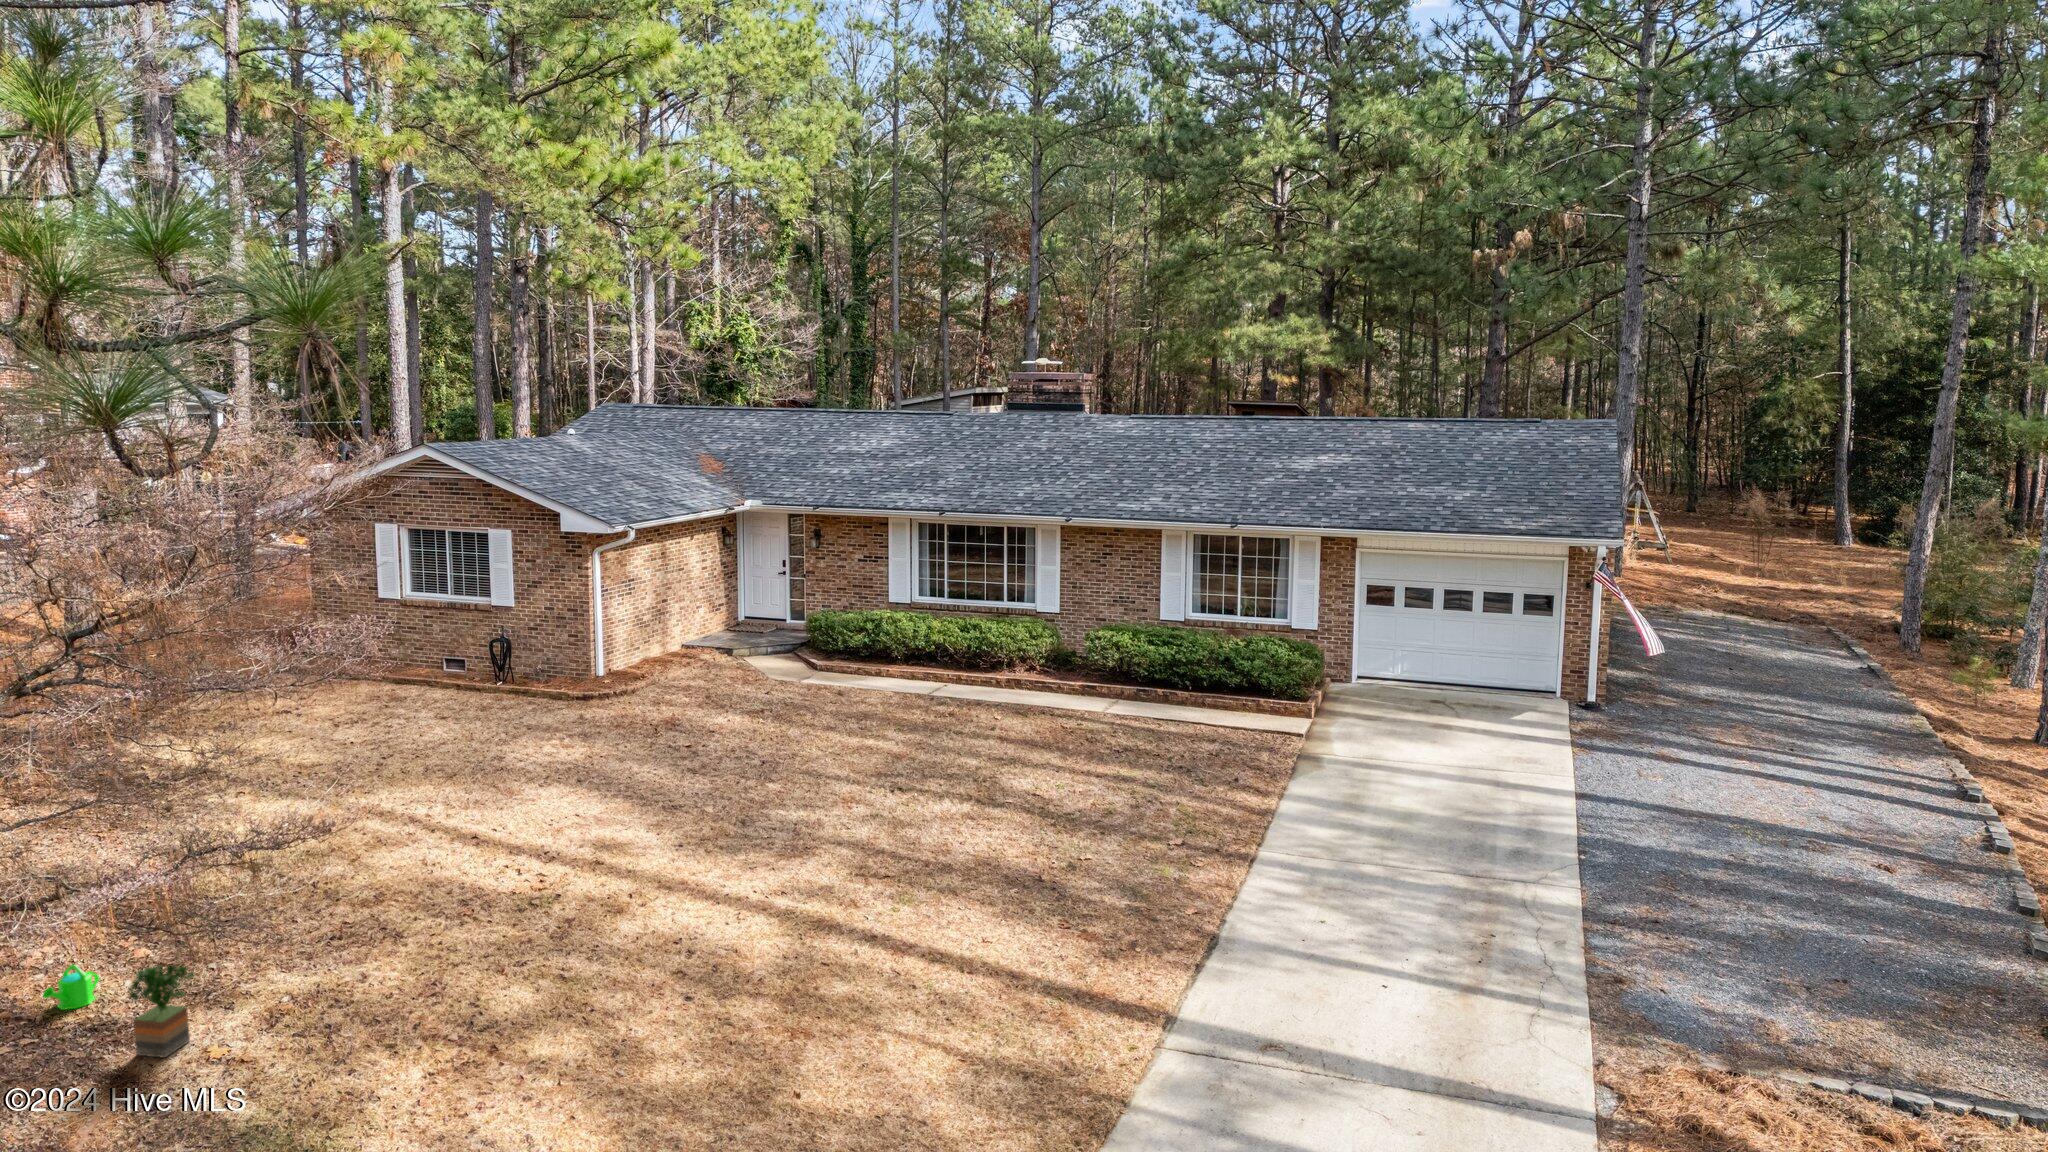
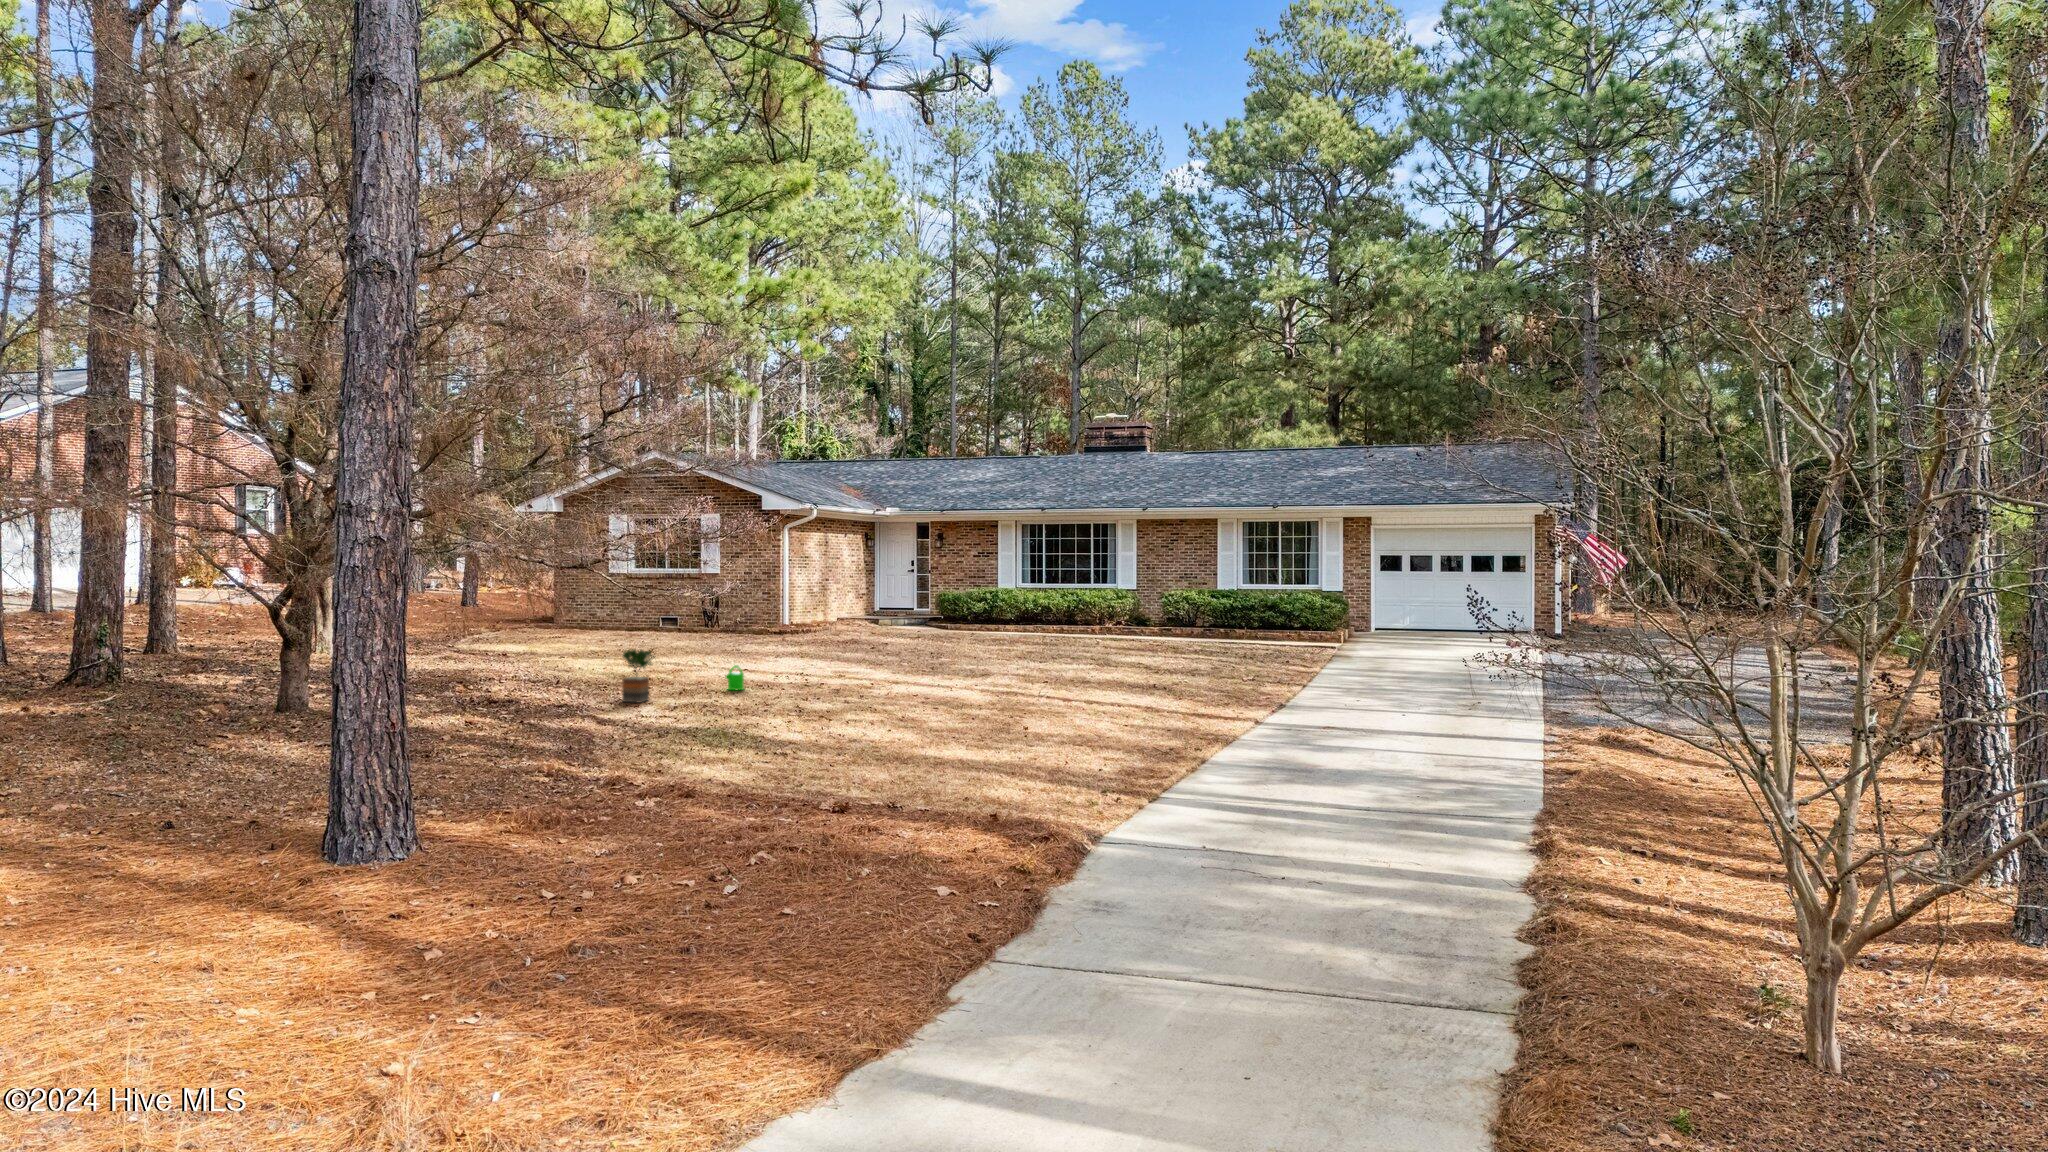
watering can: present [43,964,99,1010] -> present [726,665,744,690]

